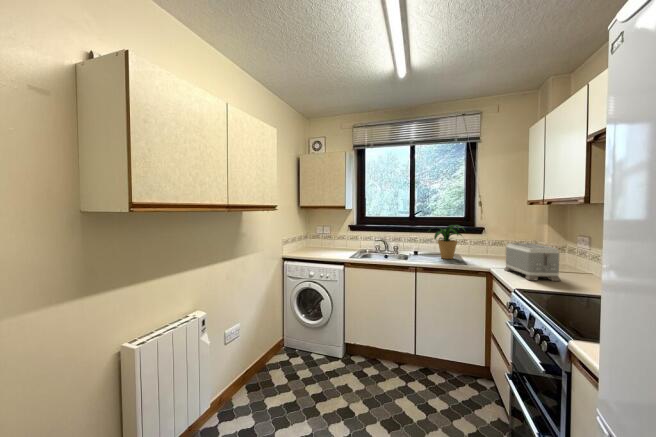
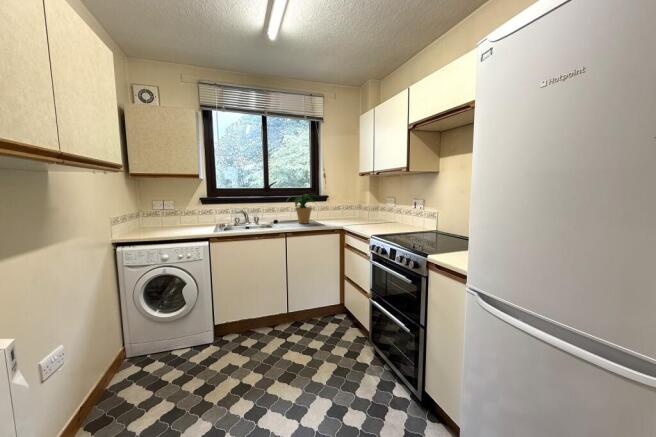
toaster: present [505,243,560,281] -> none [351,205,389,231]

